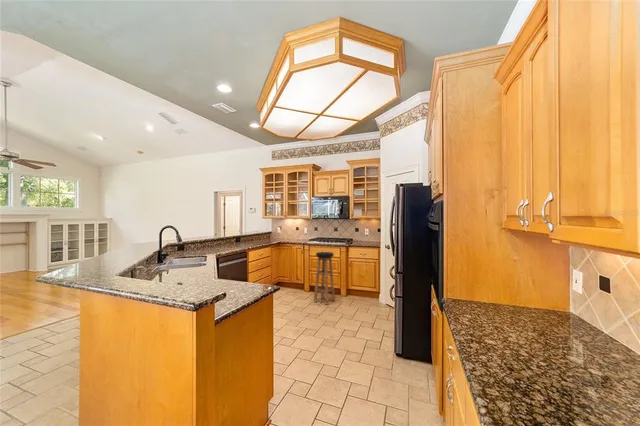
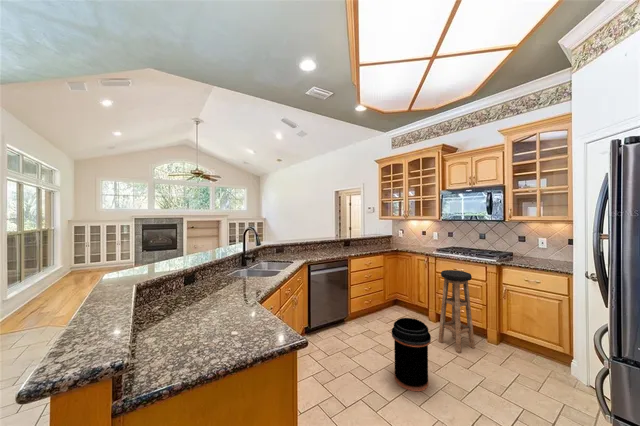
trash can: none [291,284,316,329] -> present [392,318,431,391]

